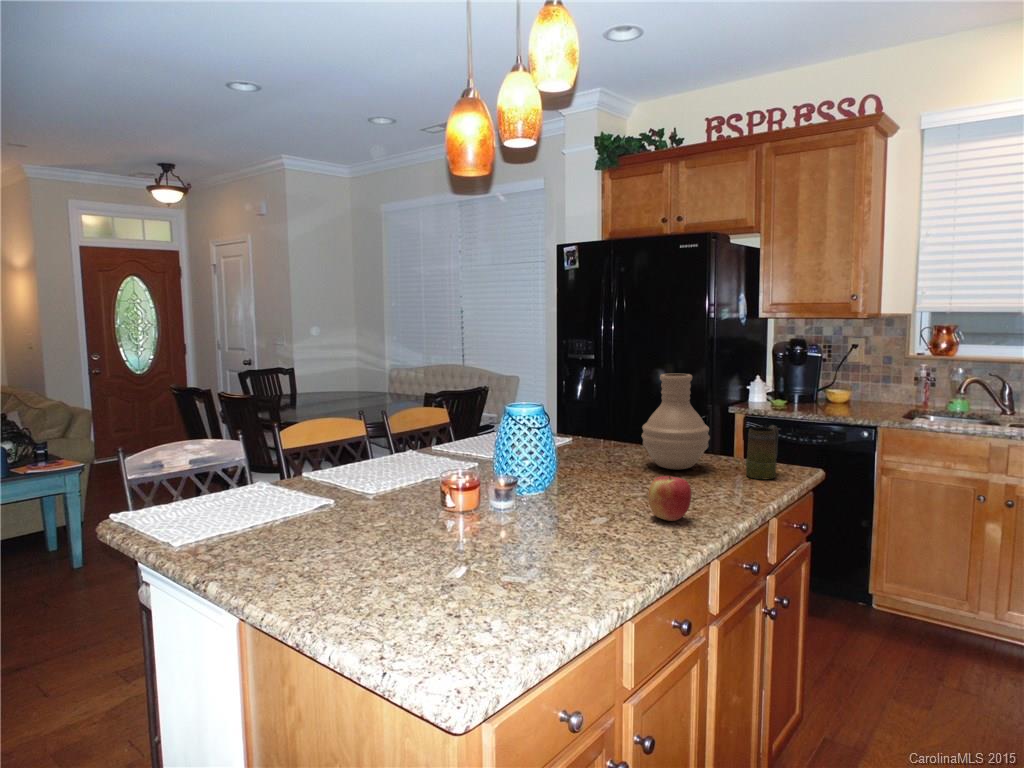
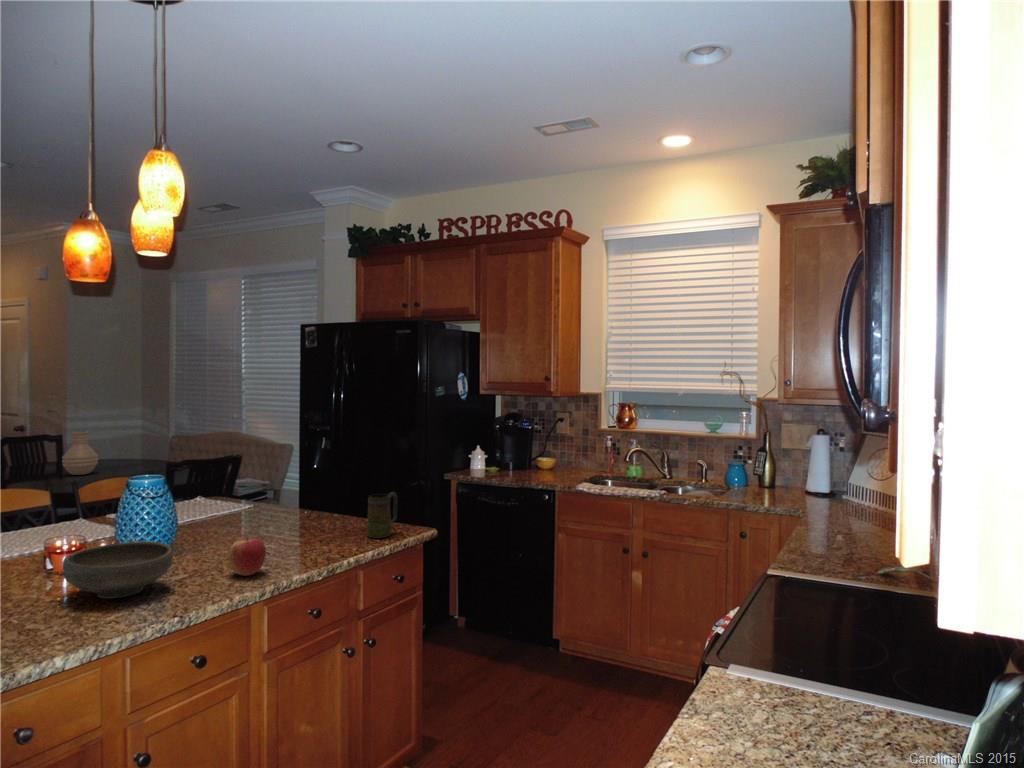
vase: present [642,374,710,469] -> present [62,431,98,475]
bowl: none [495,477,608,543] -> present [63,541,173,599]

